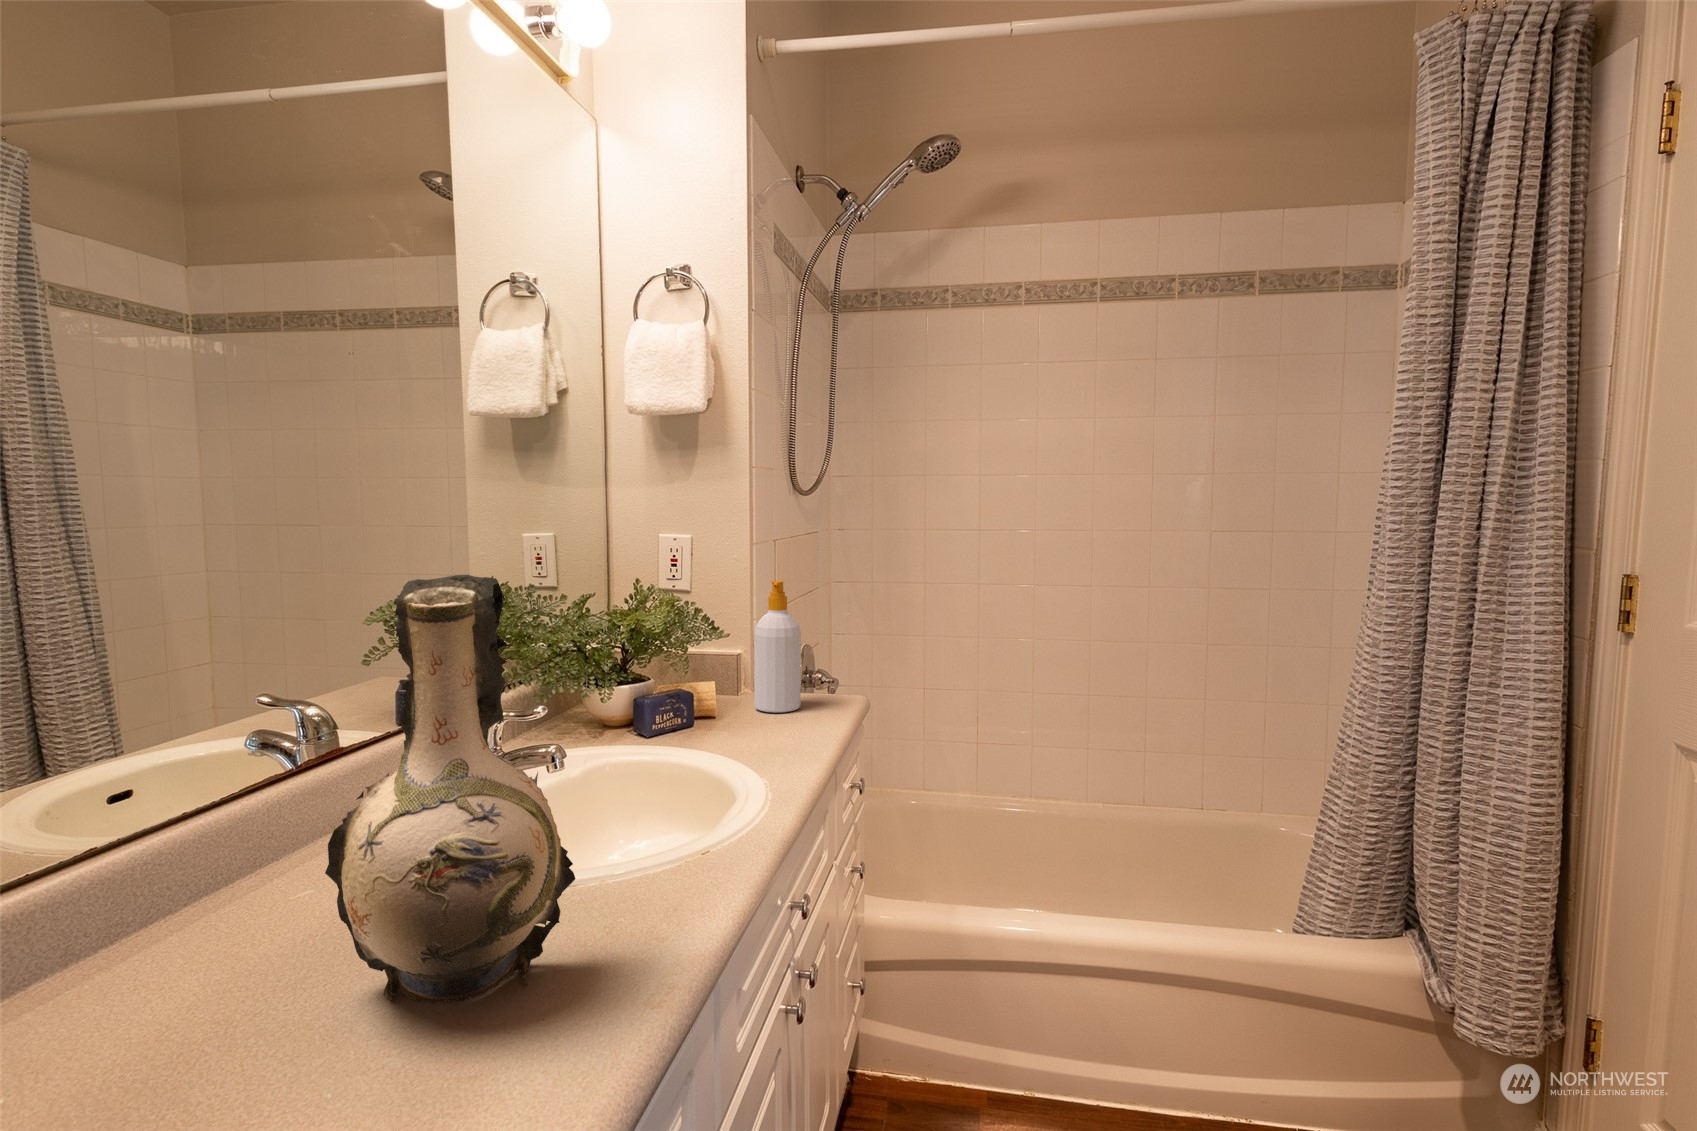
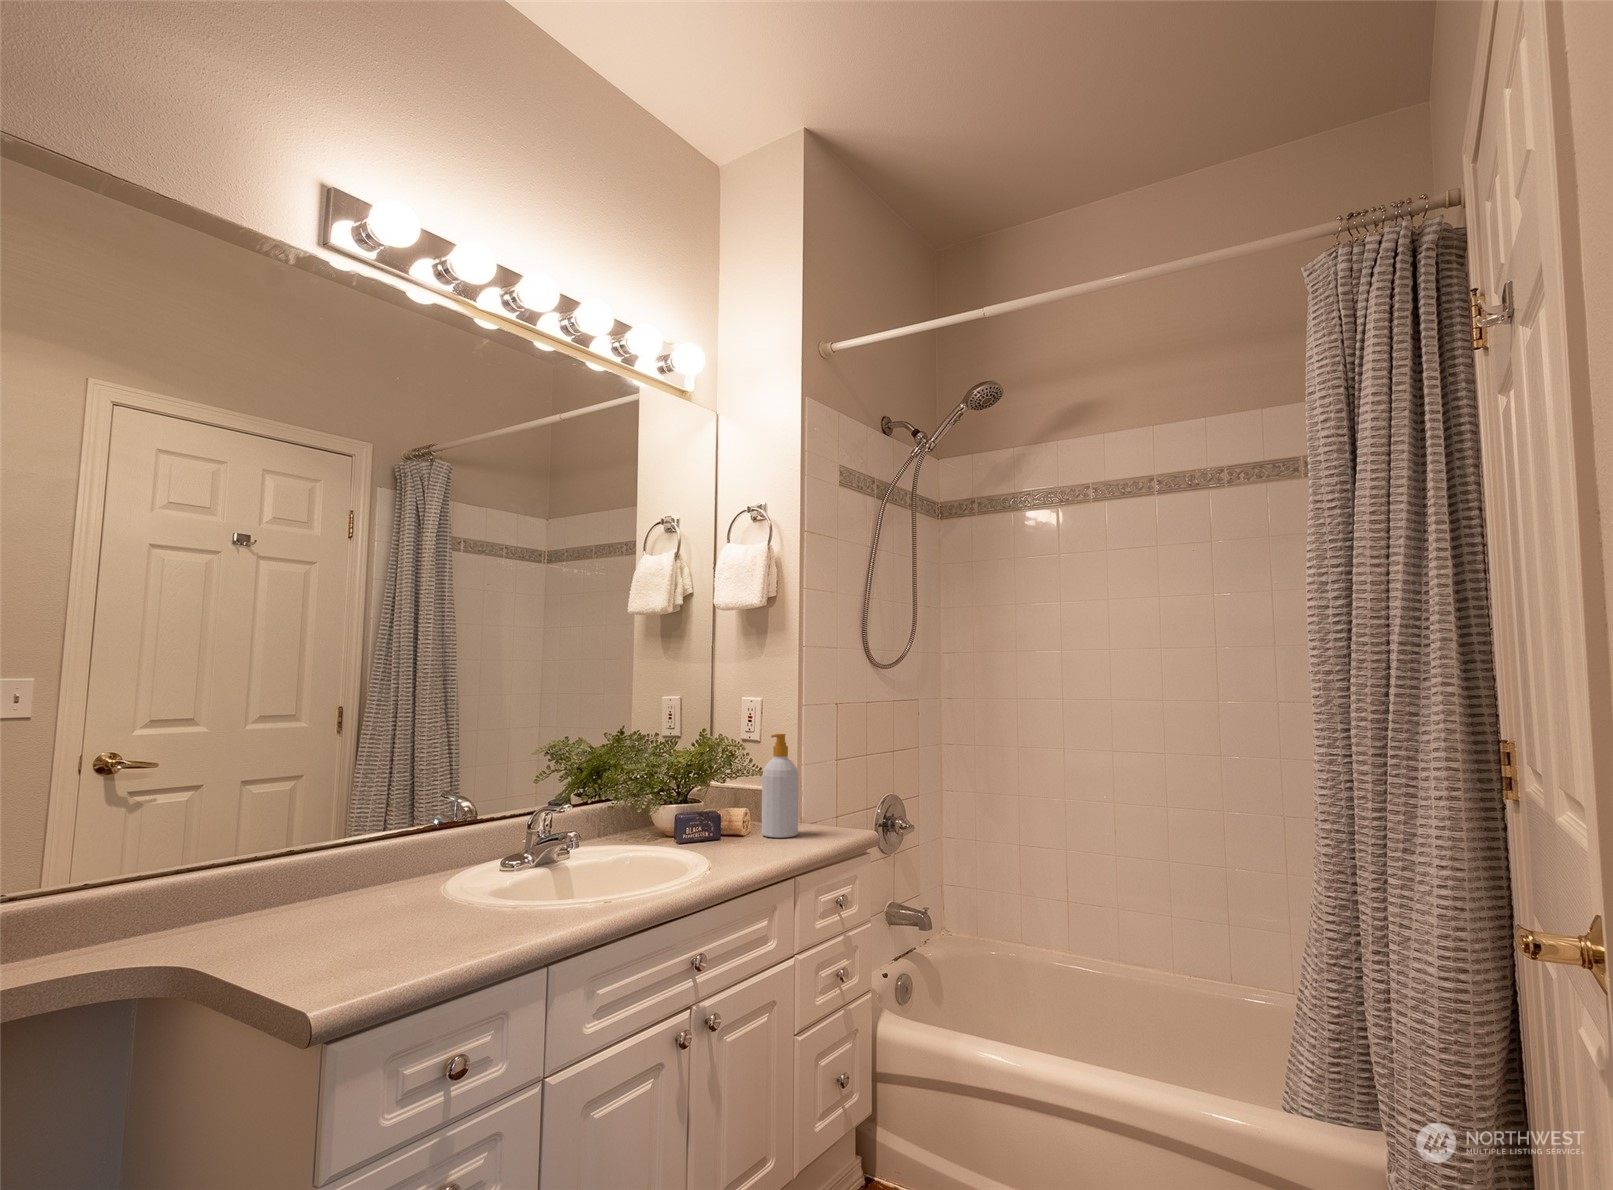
decorative vase: present [325,575,575,1003] -> none [319,693,459,949]

